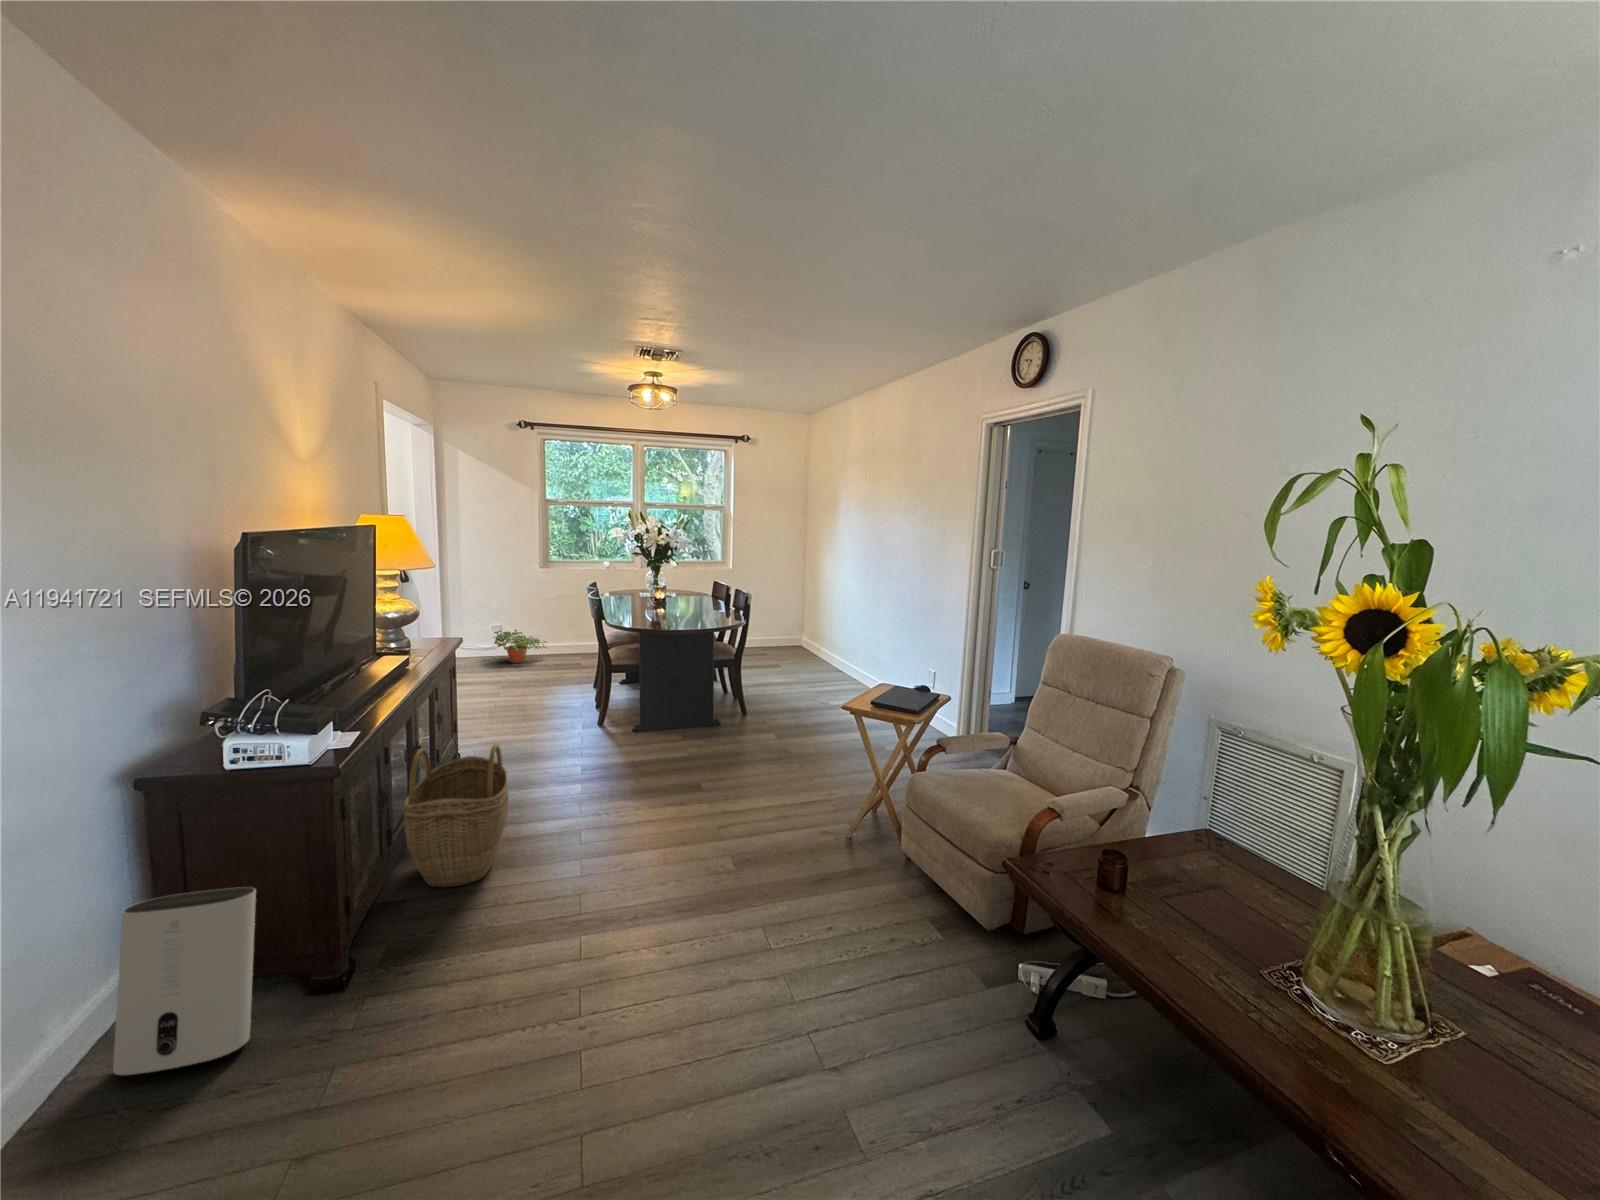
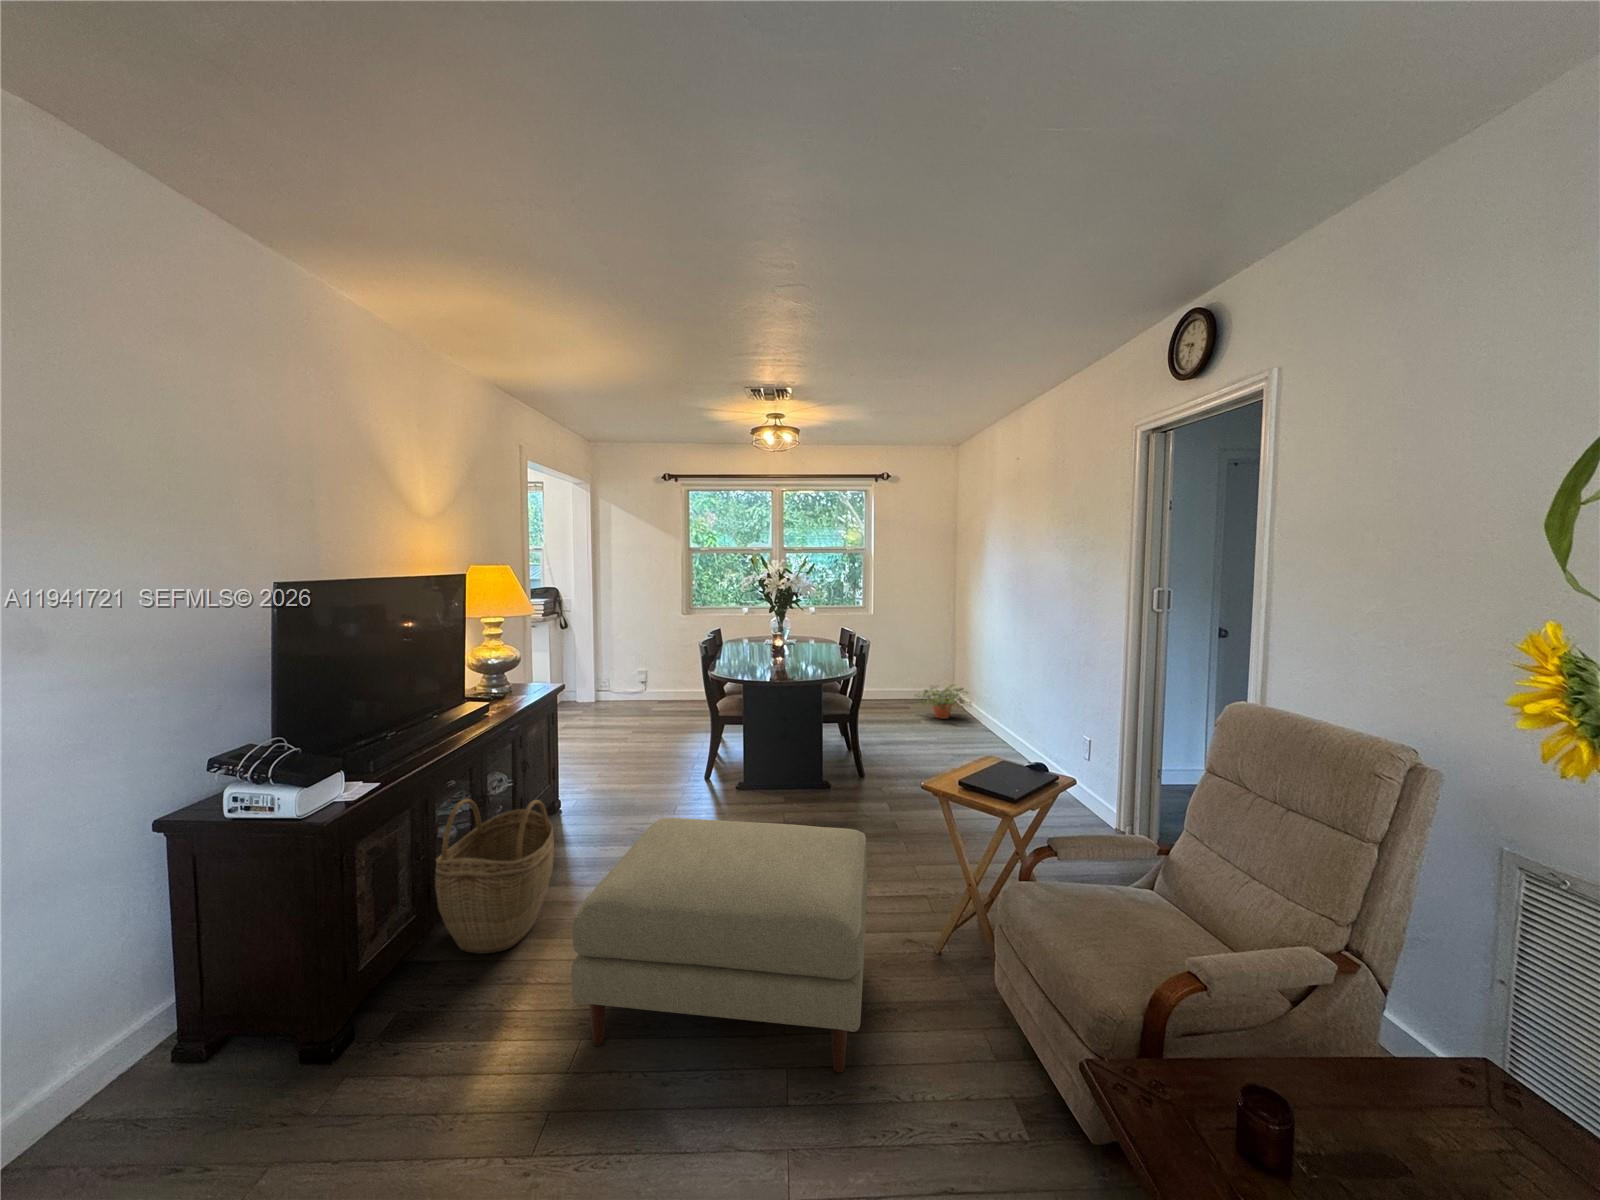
potted plant: present [494,630,547,663] -> present [916,685,971,719]
ottoman: none [585,748,825,935] -> present [572,818,867,1073]
air purifier: present [113,887,256,1075] -> none [76,941,232,1137]

